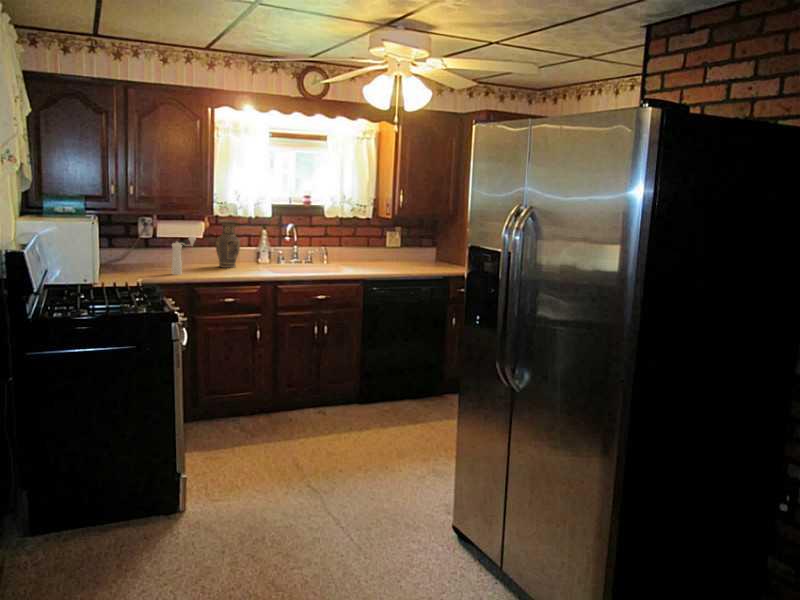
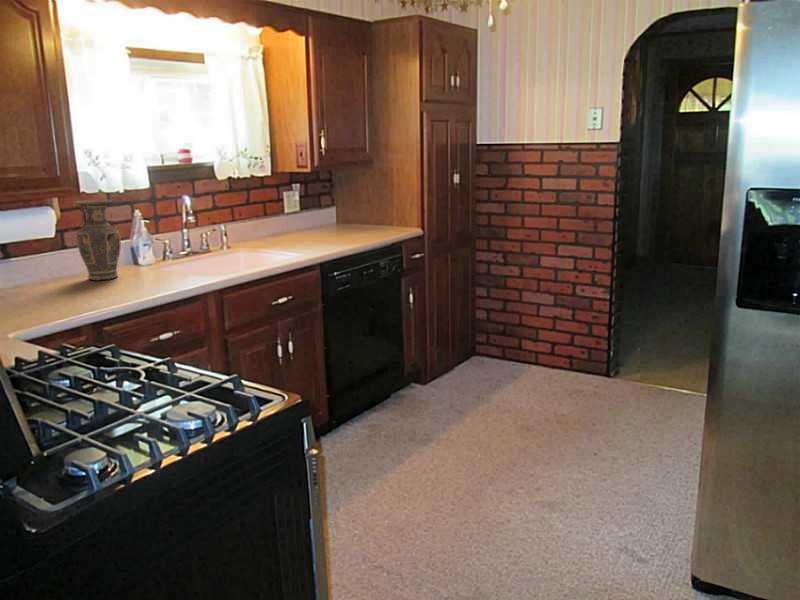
pepper mill: present [172,236,196,275] -> none [37,234,71,308]

